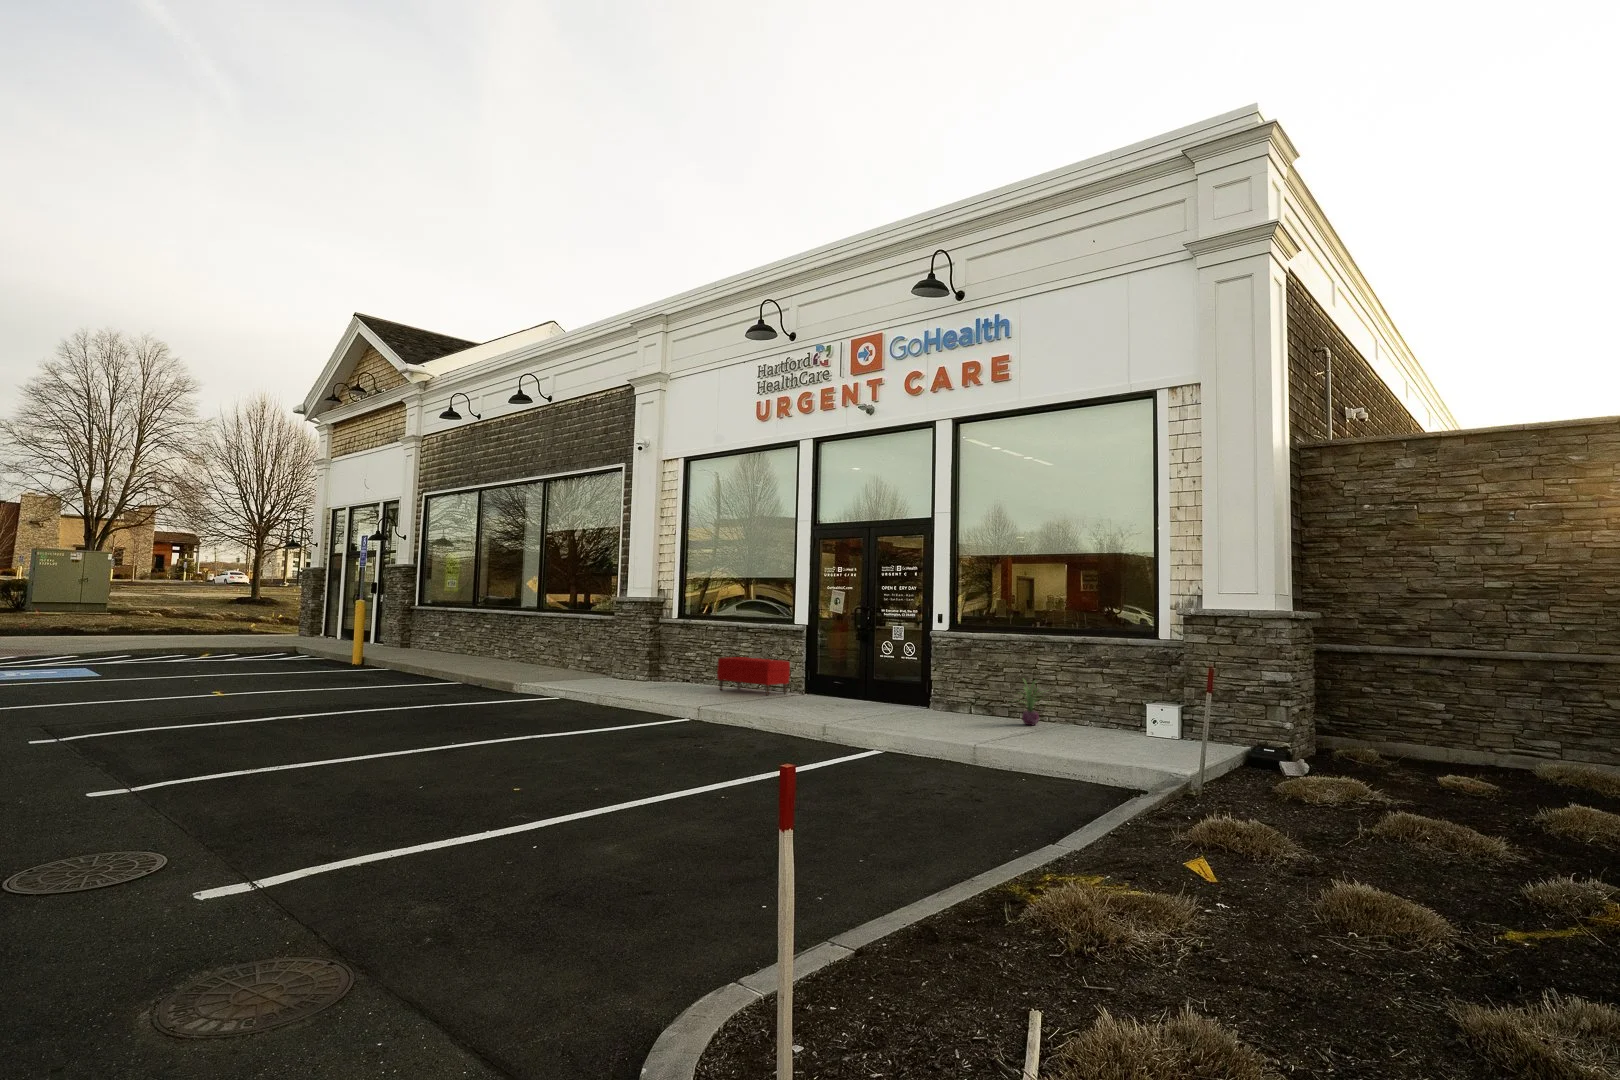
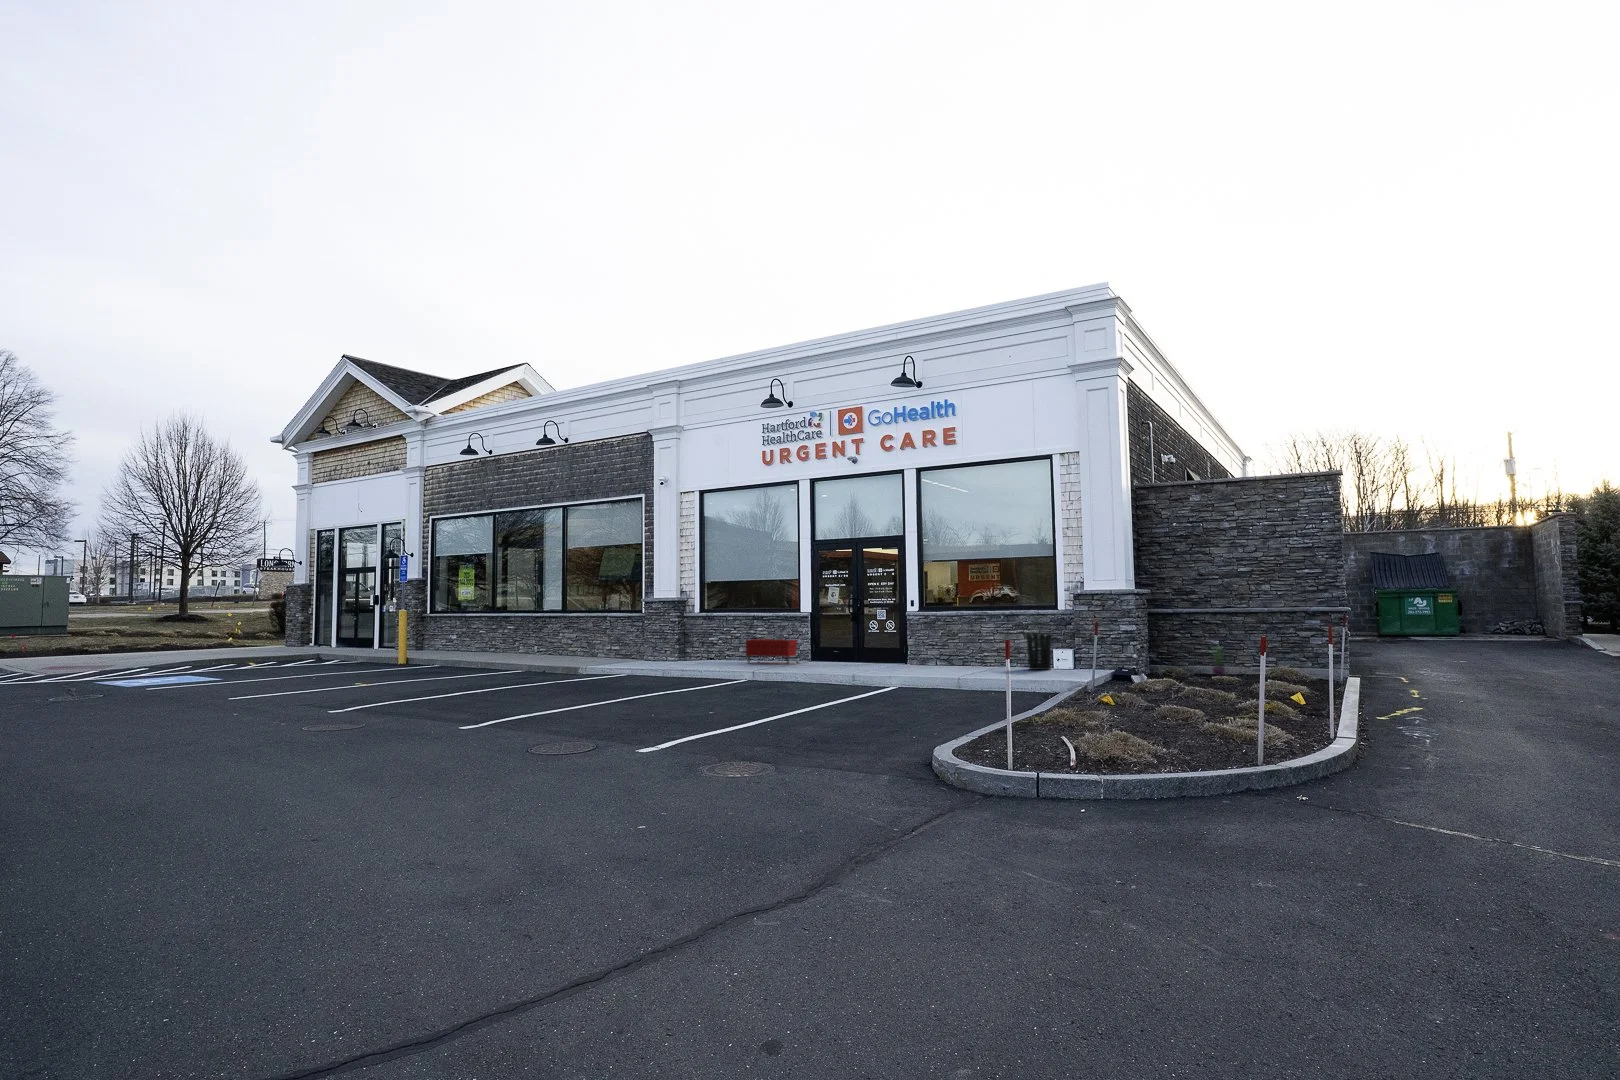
waste bin: none [1099,674,1148,736] -> present [1025,633,1053,670]
decorative plant: present [1022,680,1041,725] -> present [1213,646,1225,675]

